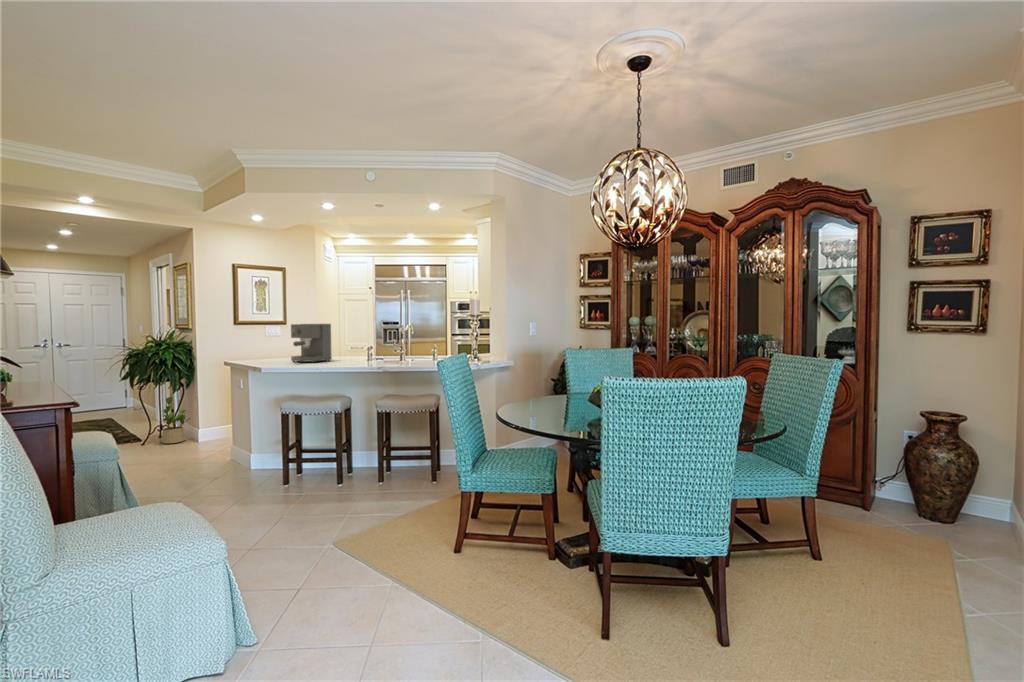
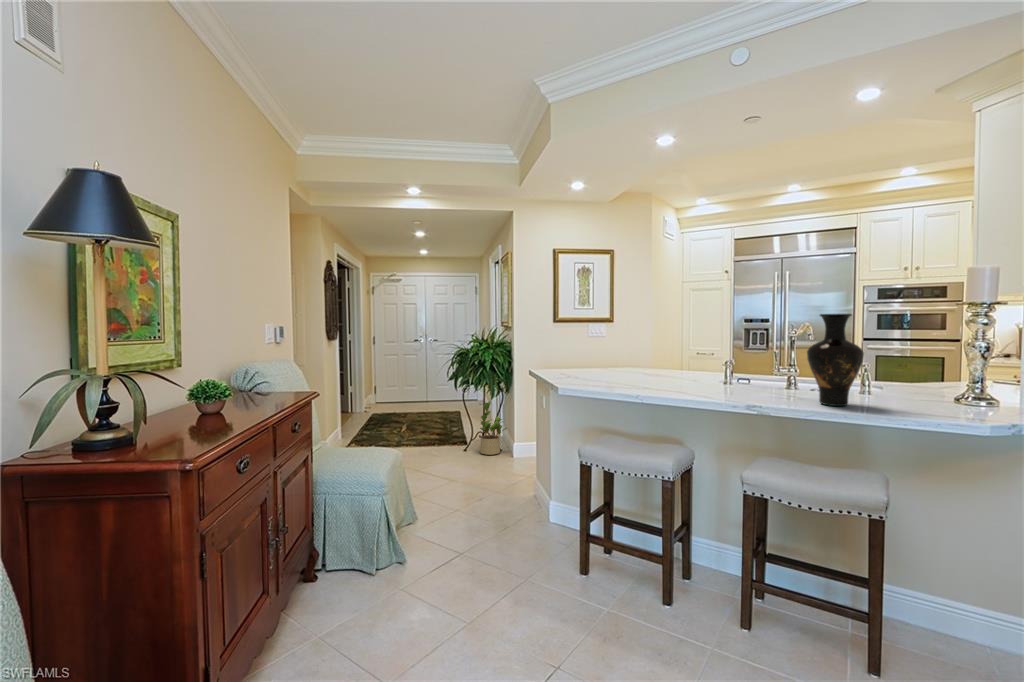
vase: none [399,323,420,364] -> present [807,314,864,406]
coffee maker: present [291,324,332,362] -> none [601,318,664,382]

